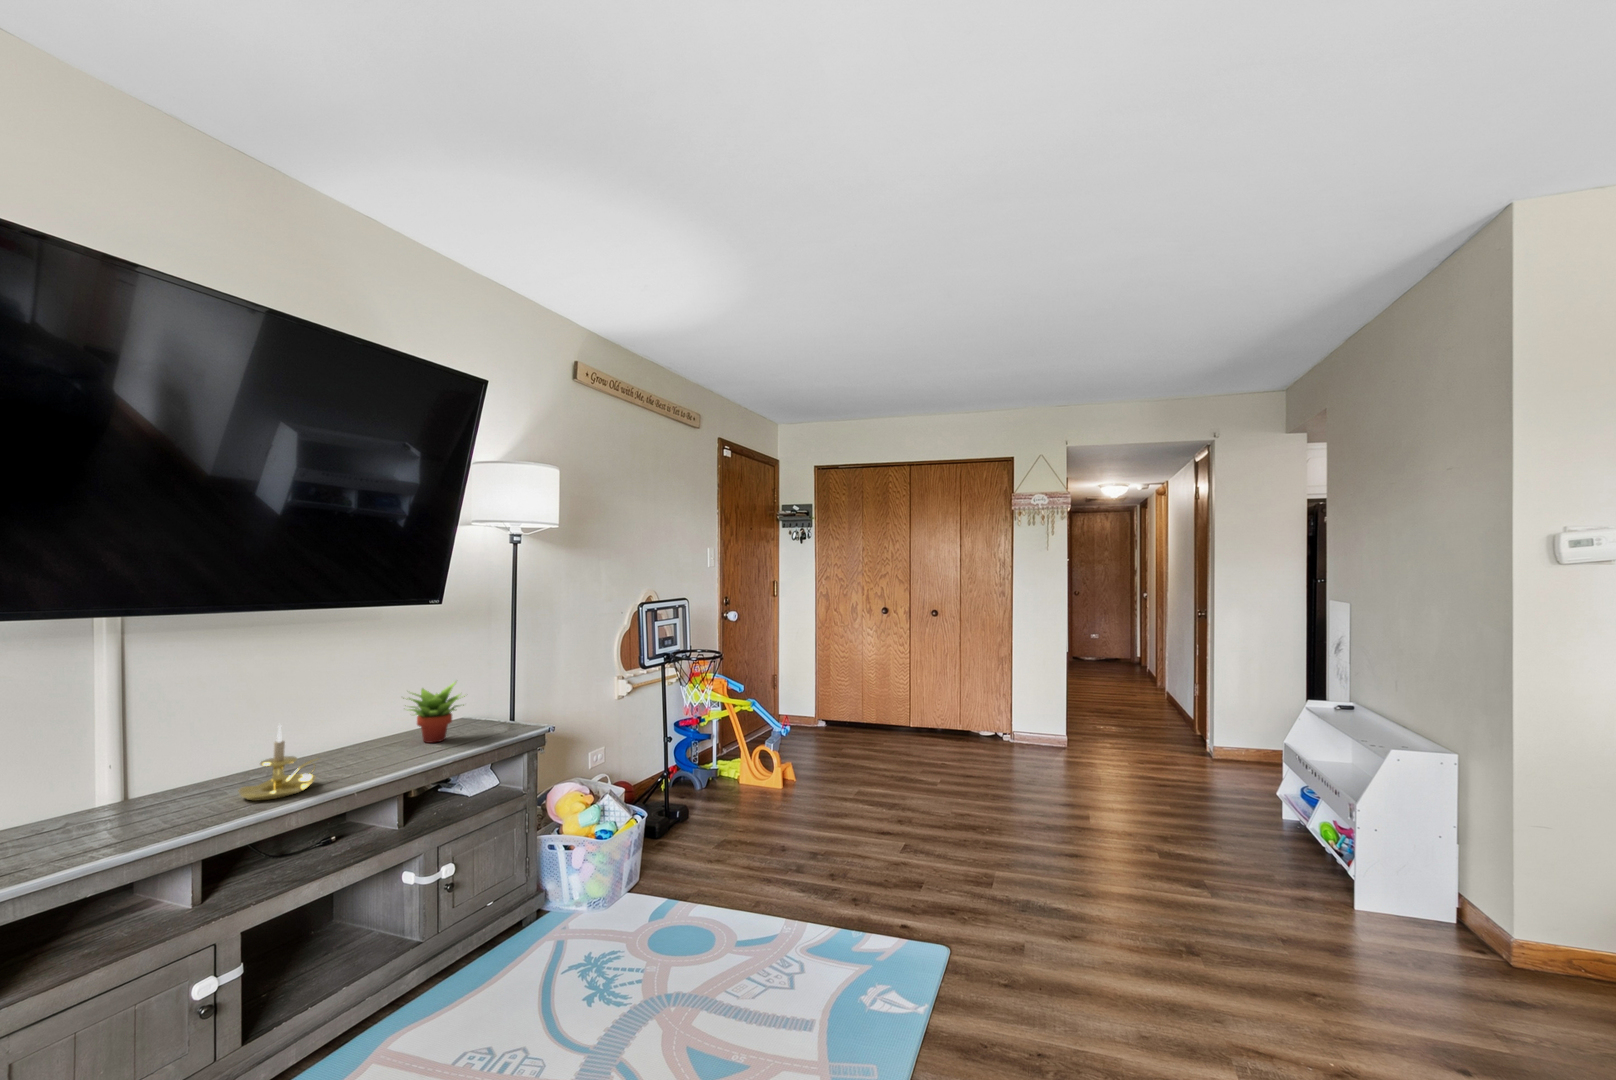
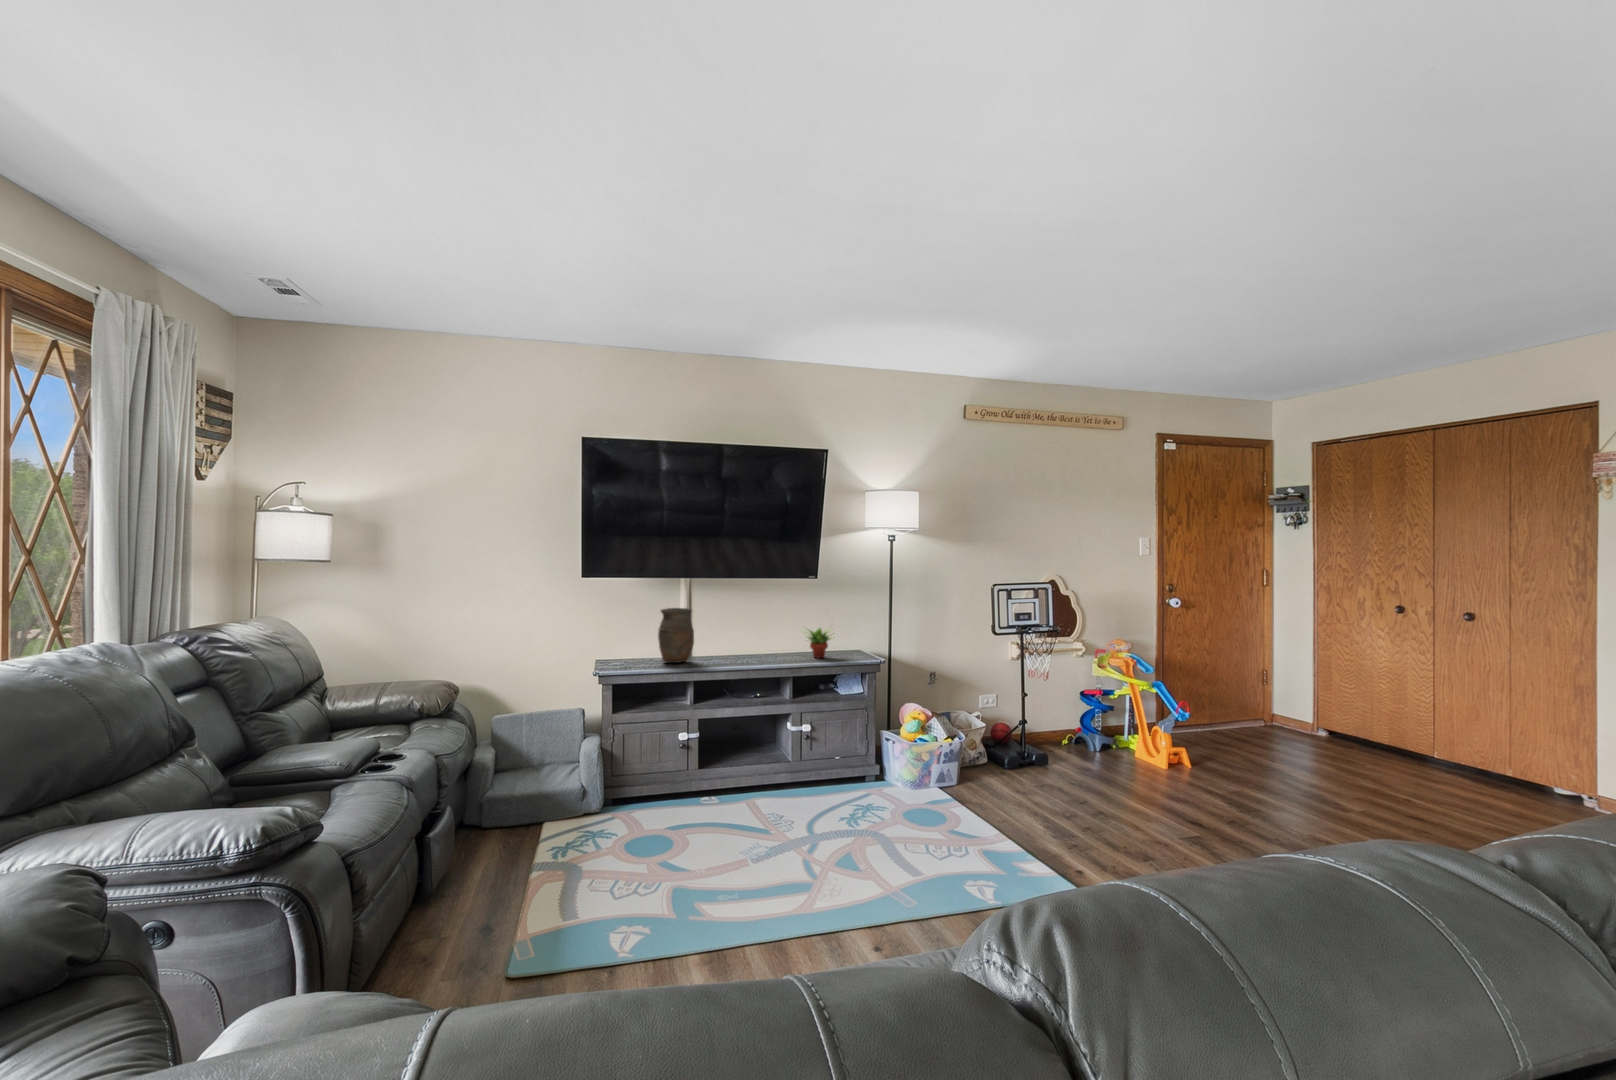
vase: none [59,684,182,830] -> present [658,608,694,663]
candle holder: present [238,725,317,801] -> none [713,632,748,665]

